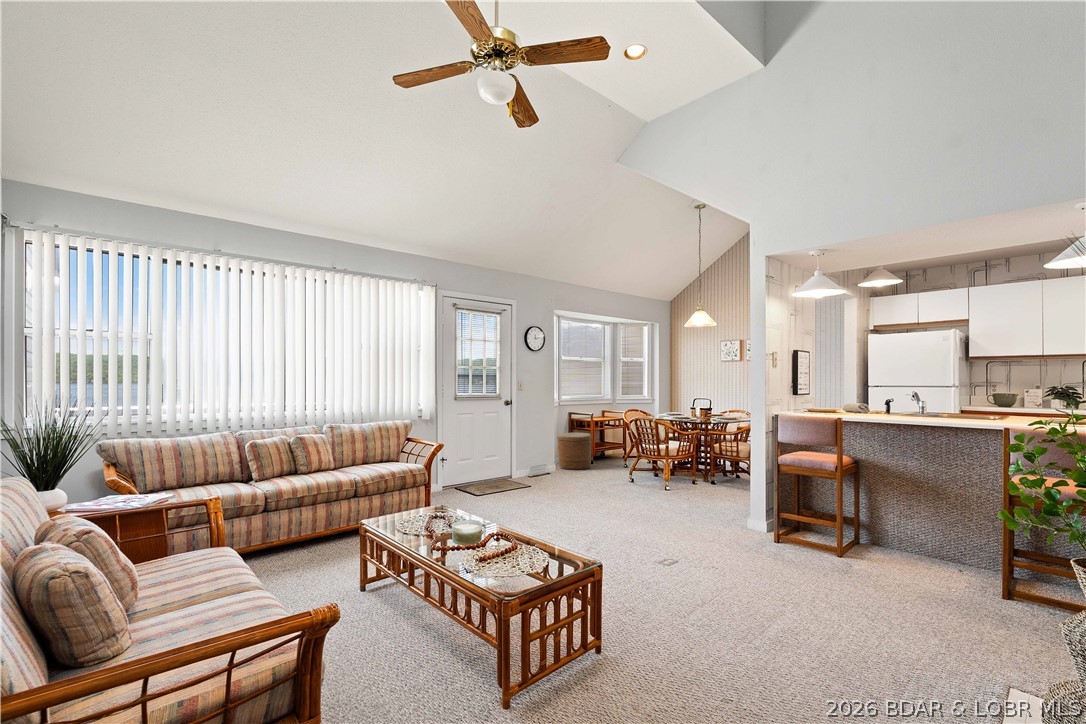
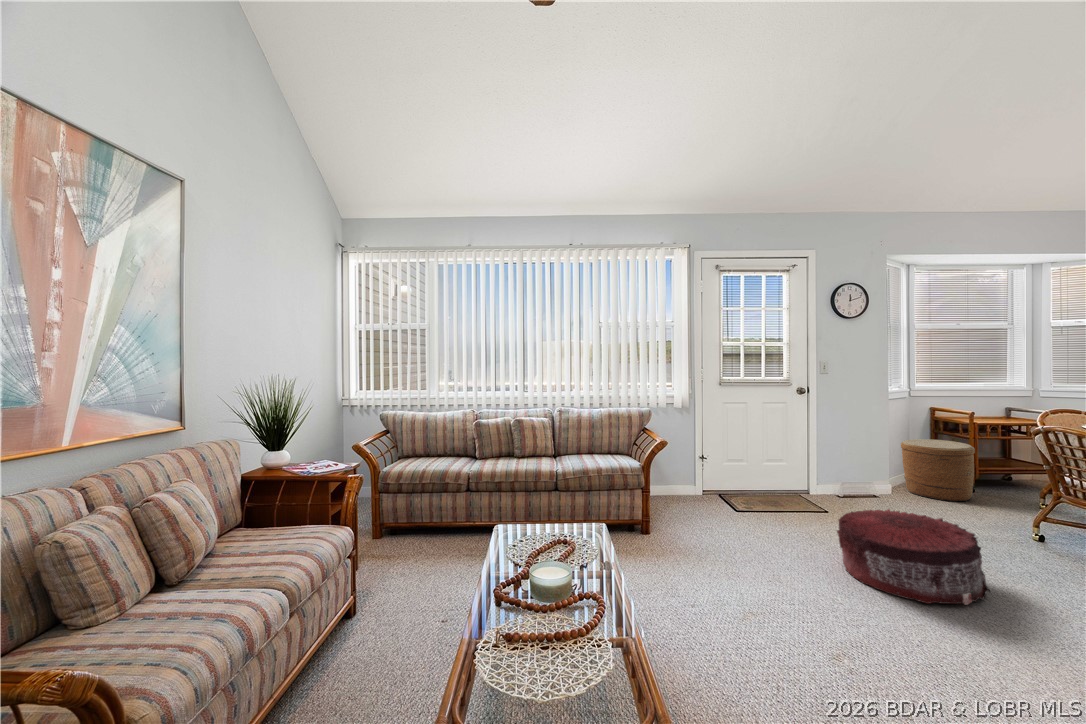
pouf: none [546,471,611,514] -> present [837,509,990,605]

